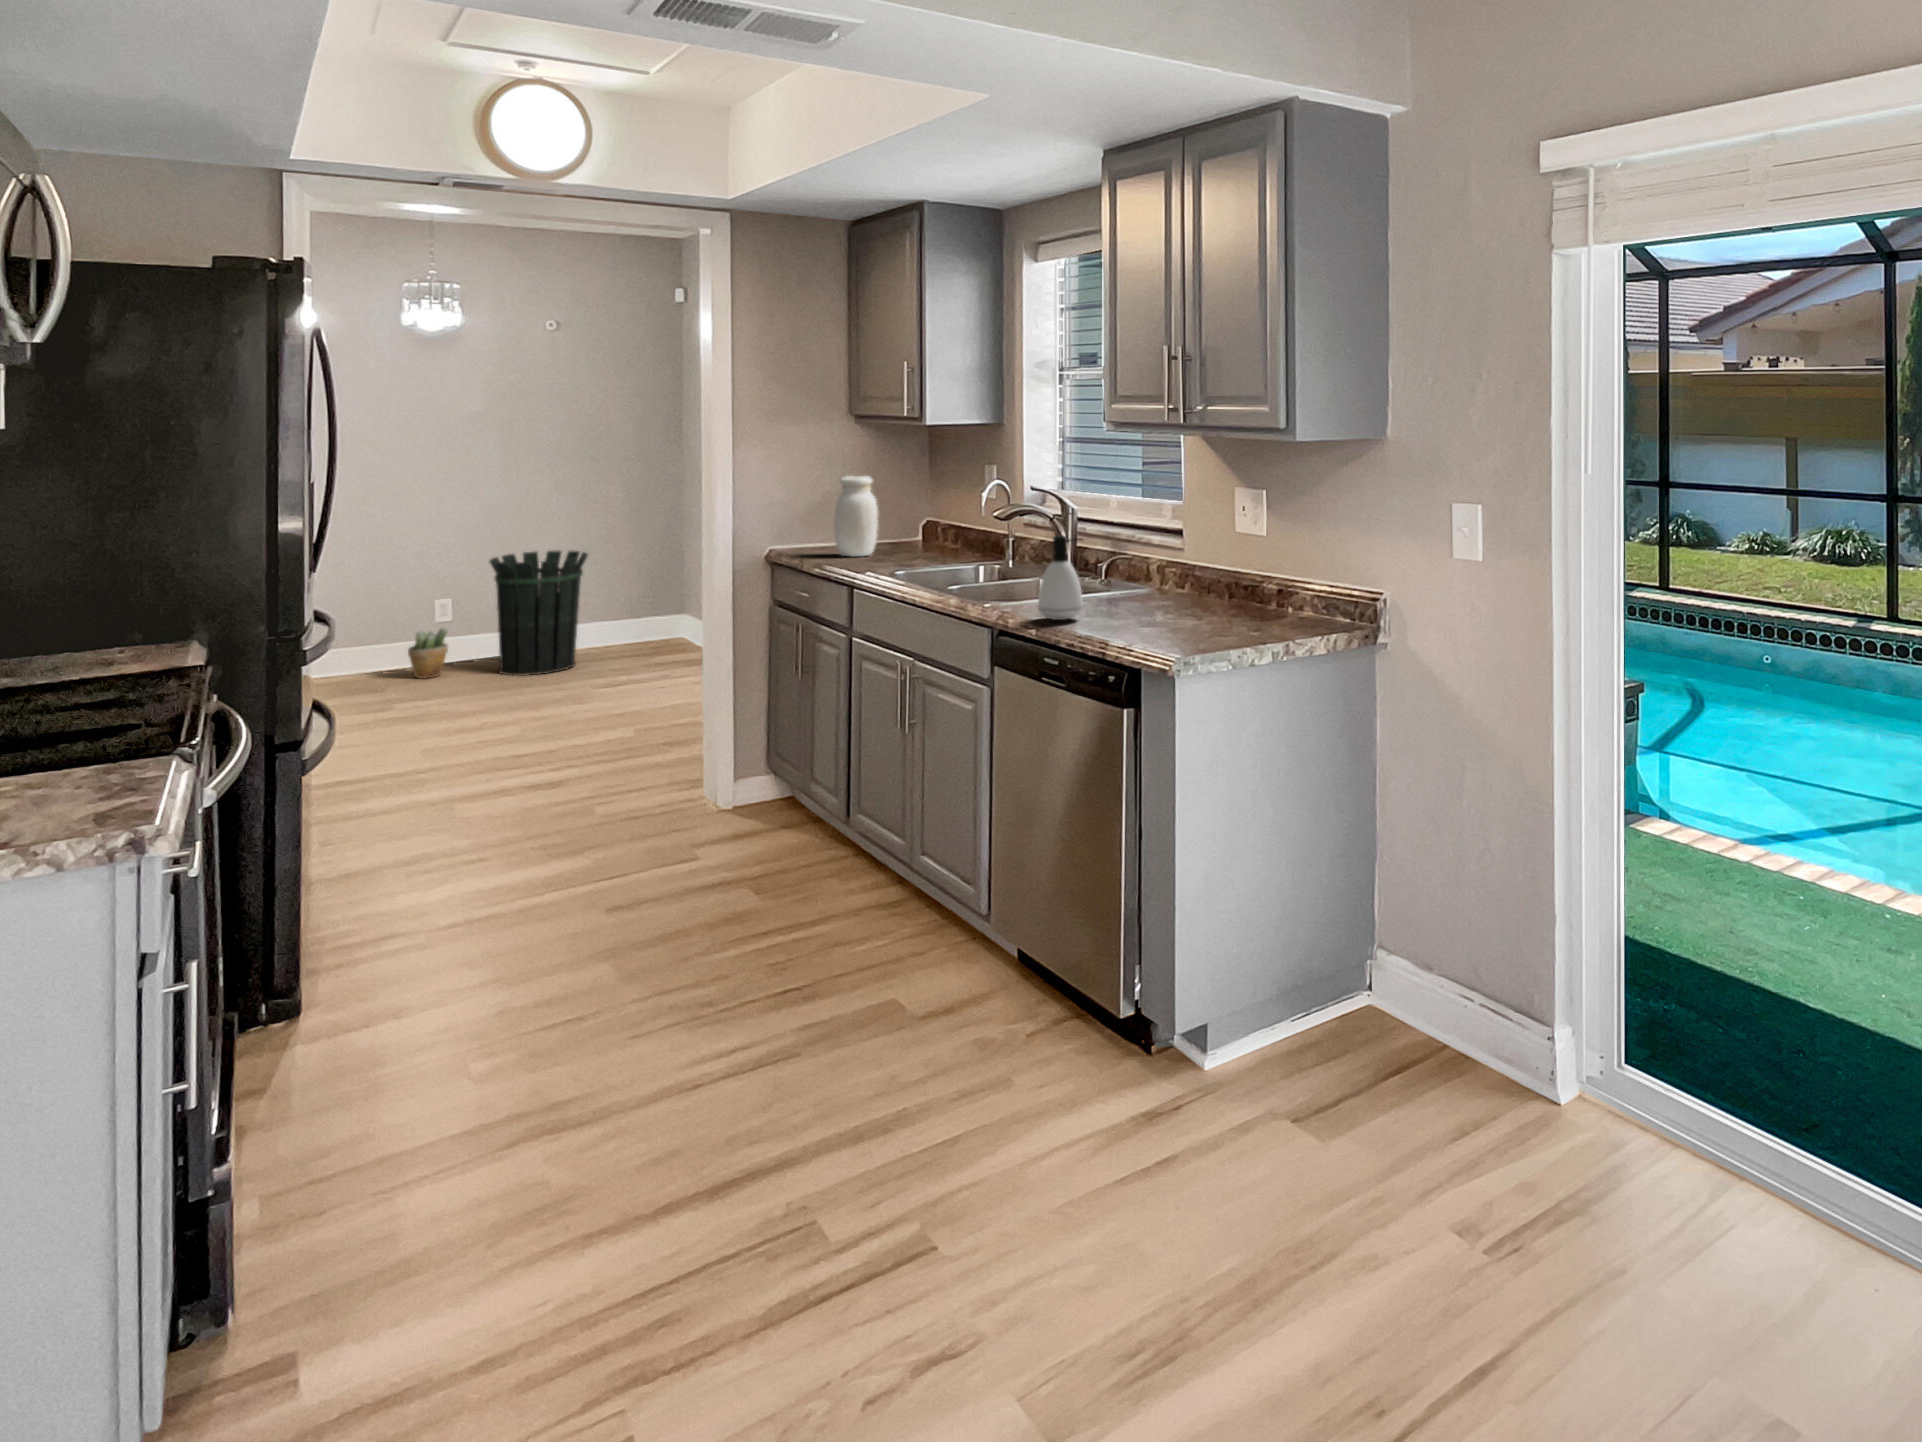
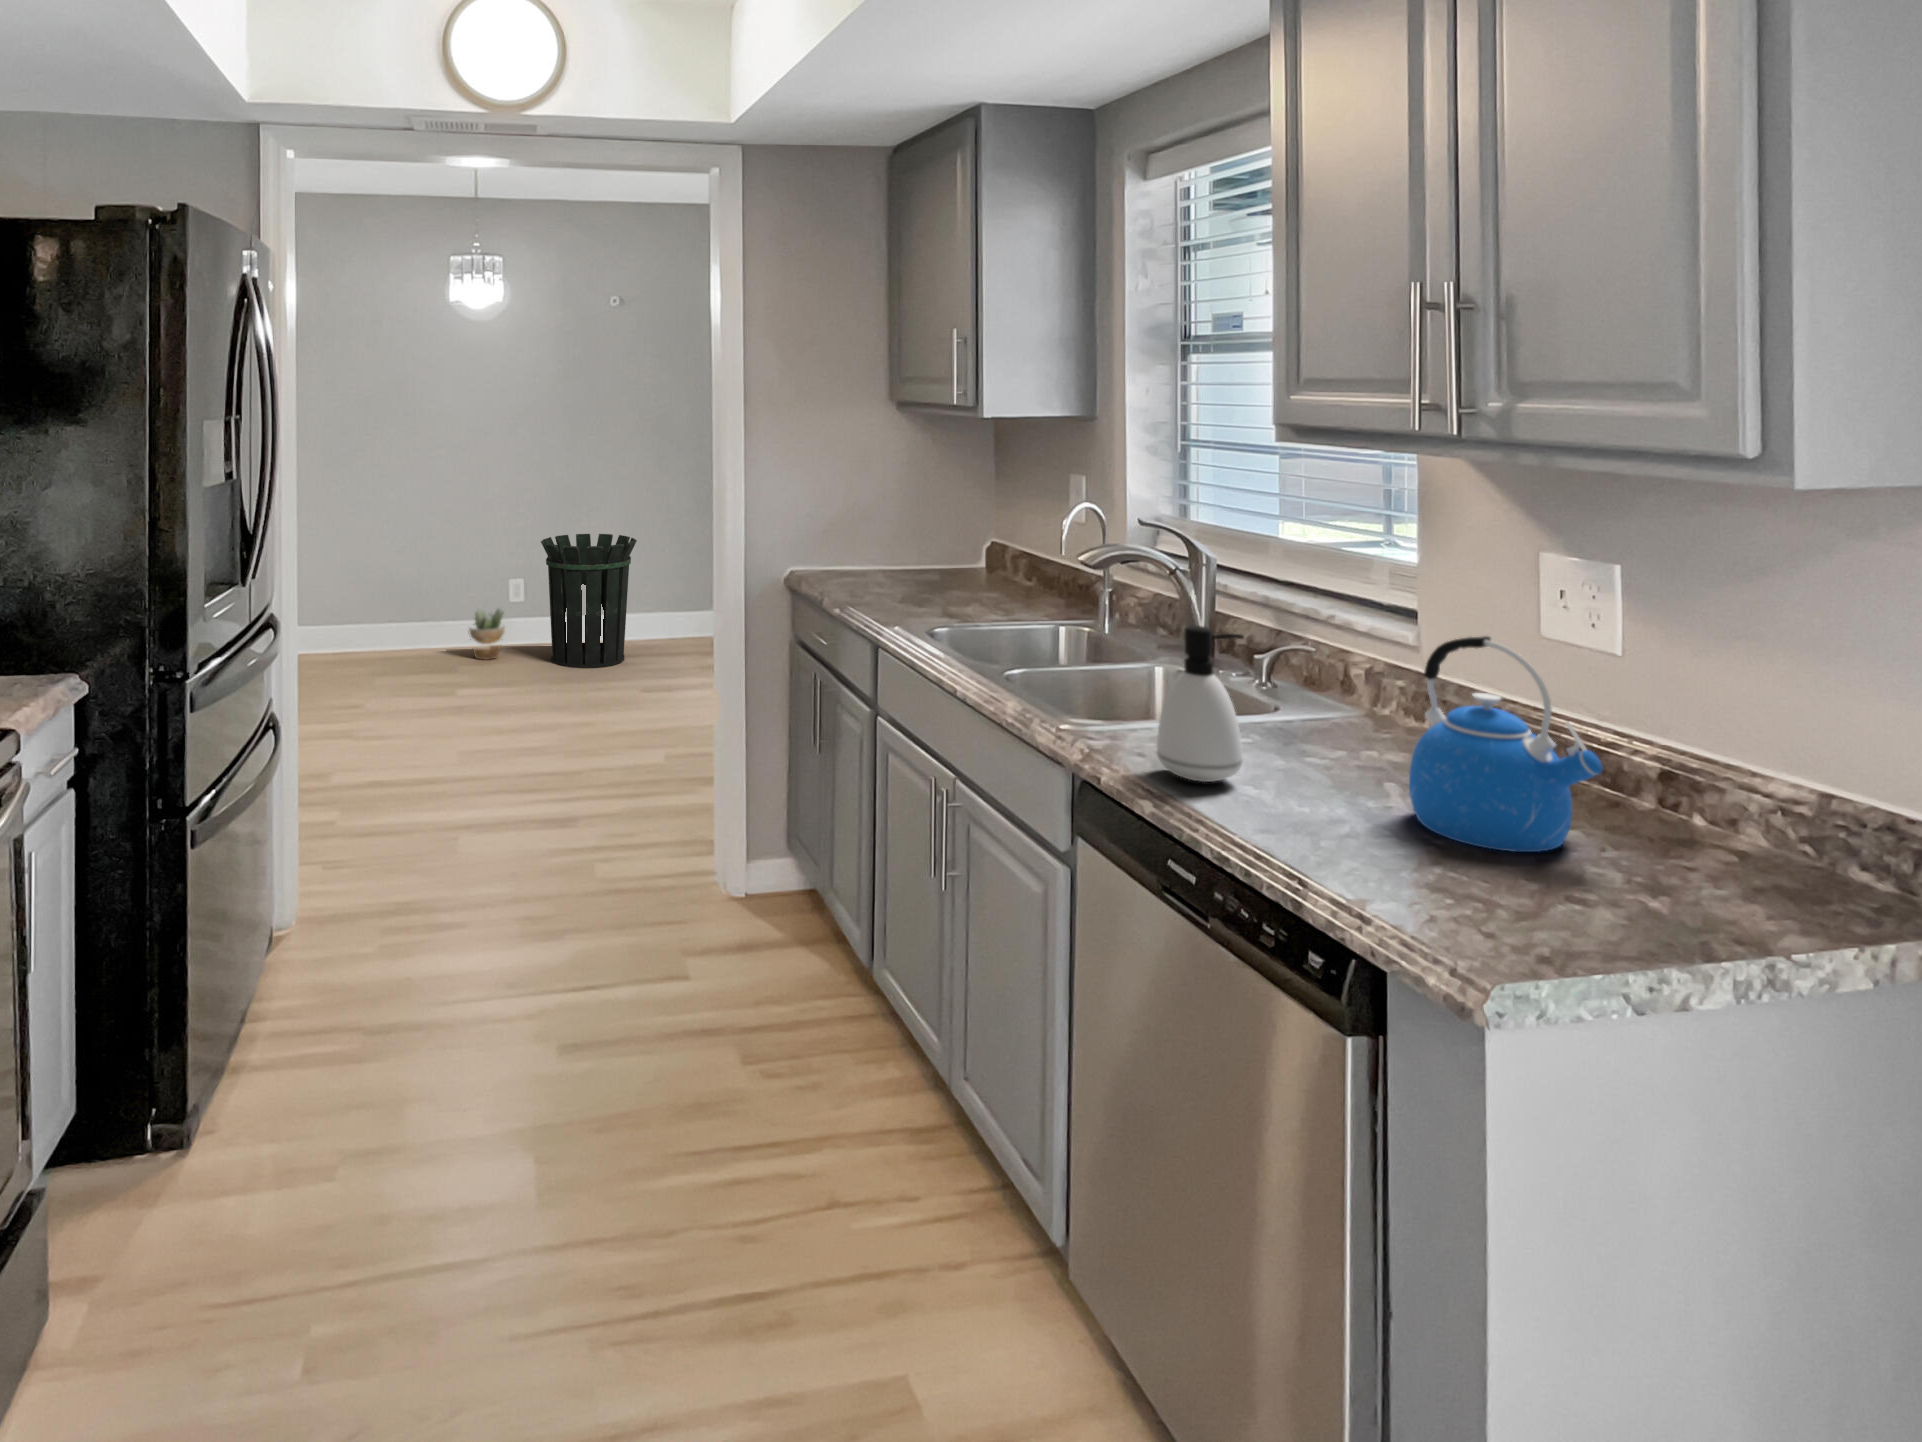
jar: present [834,476,878,556] -> none [866,479,922,589]
kettle: none [1162,526,1242,629] -> present [1409,636,1602,852]

